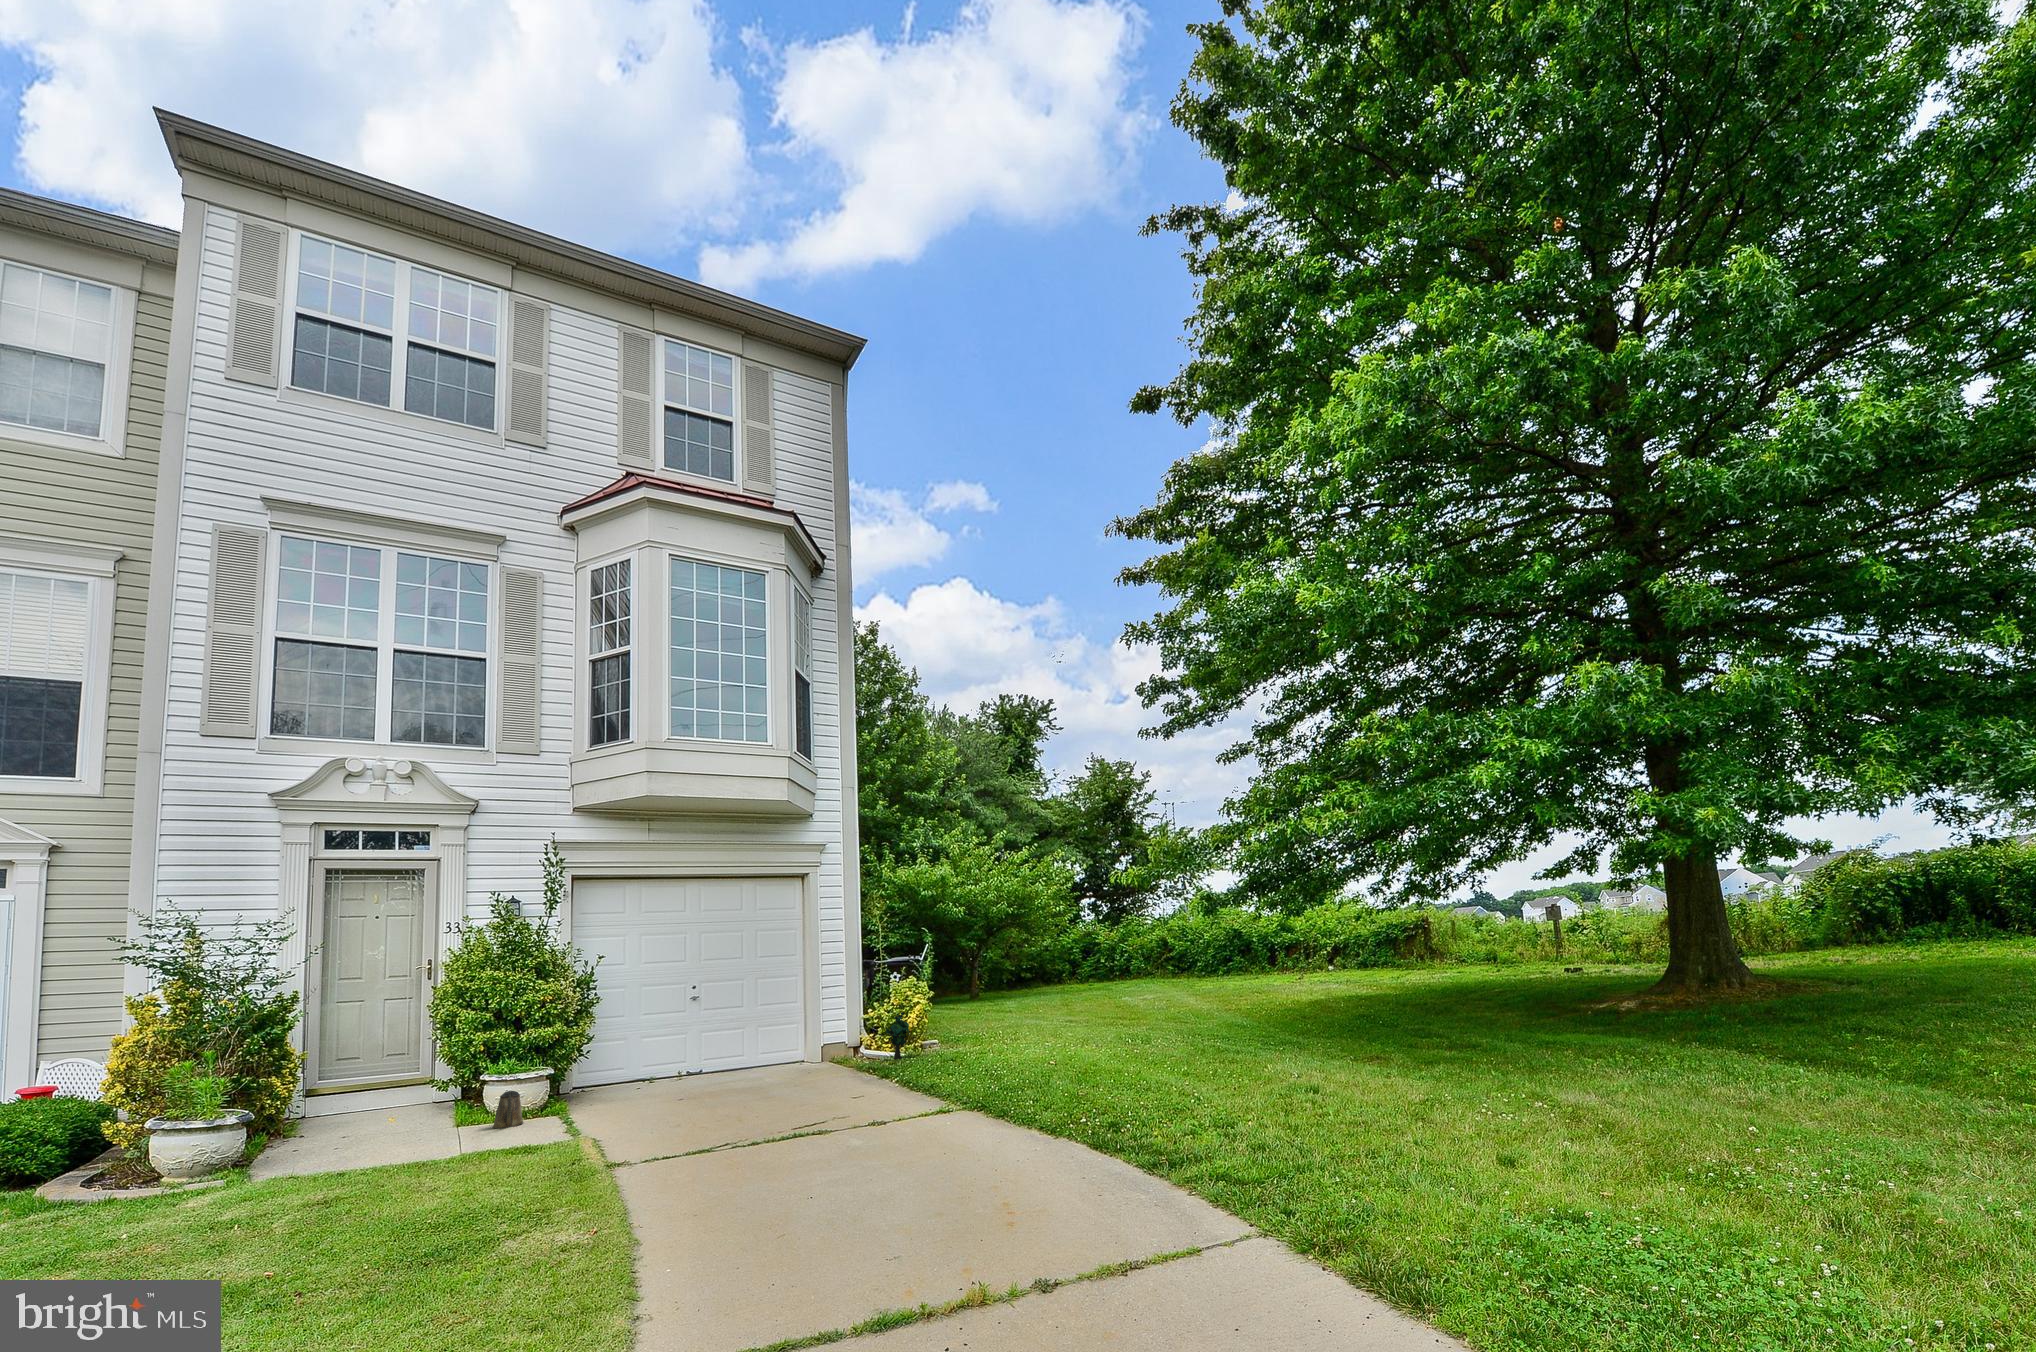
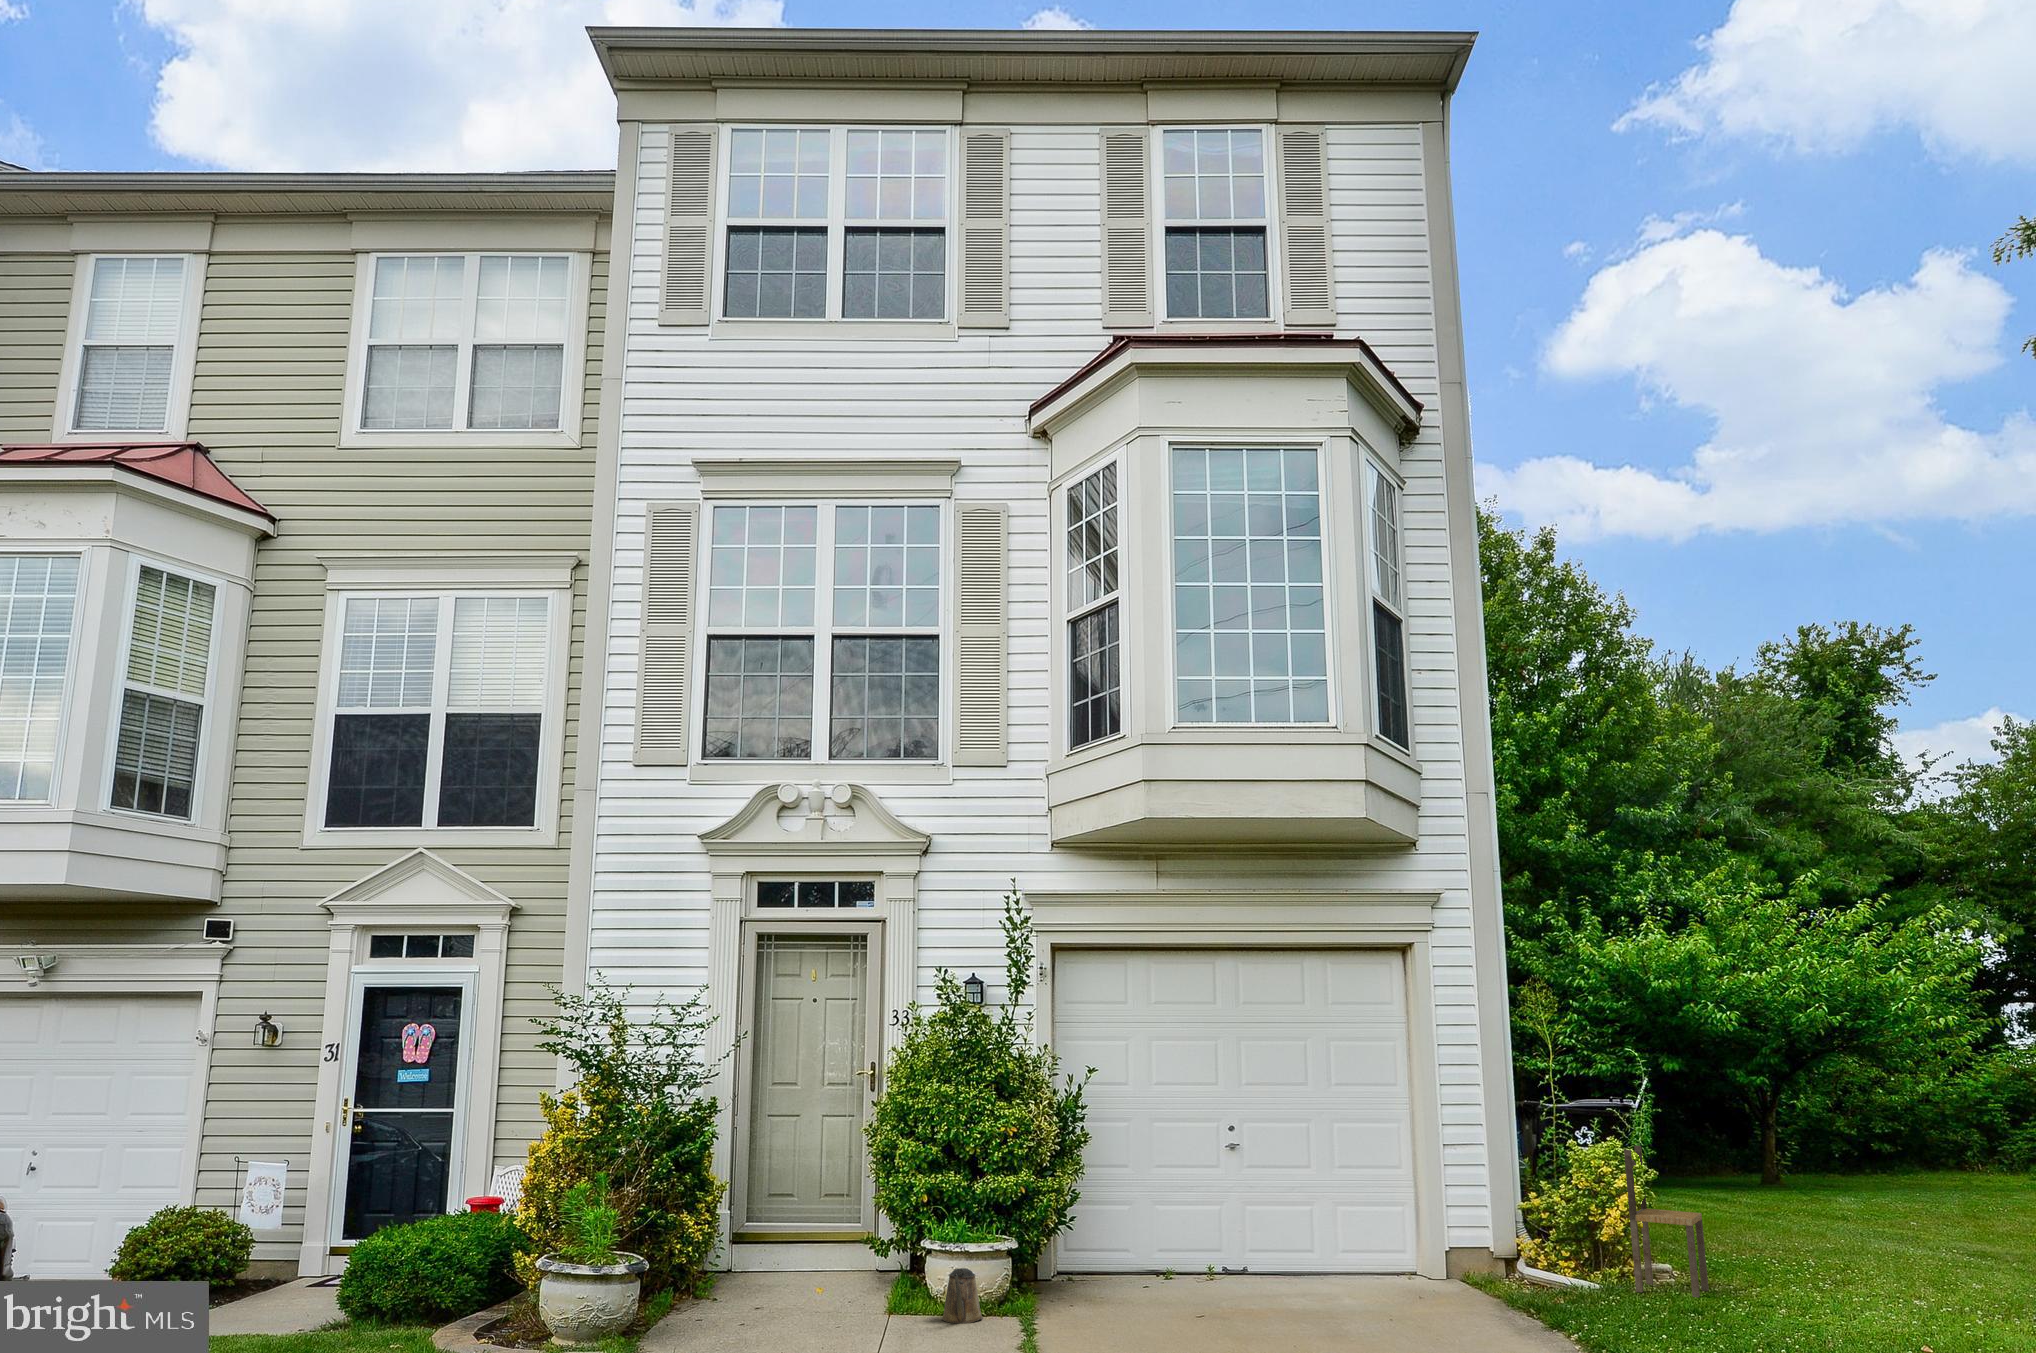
chair: none [917,976,954,1056] -> present [1624,1146,1709,1297]
decorative plant: present [886,1012,910,1059] -> none [1567,1208,1618,1293]

